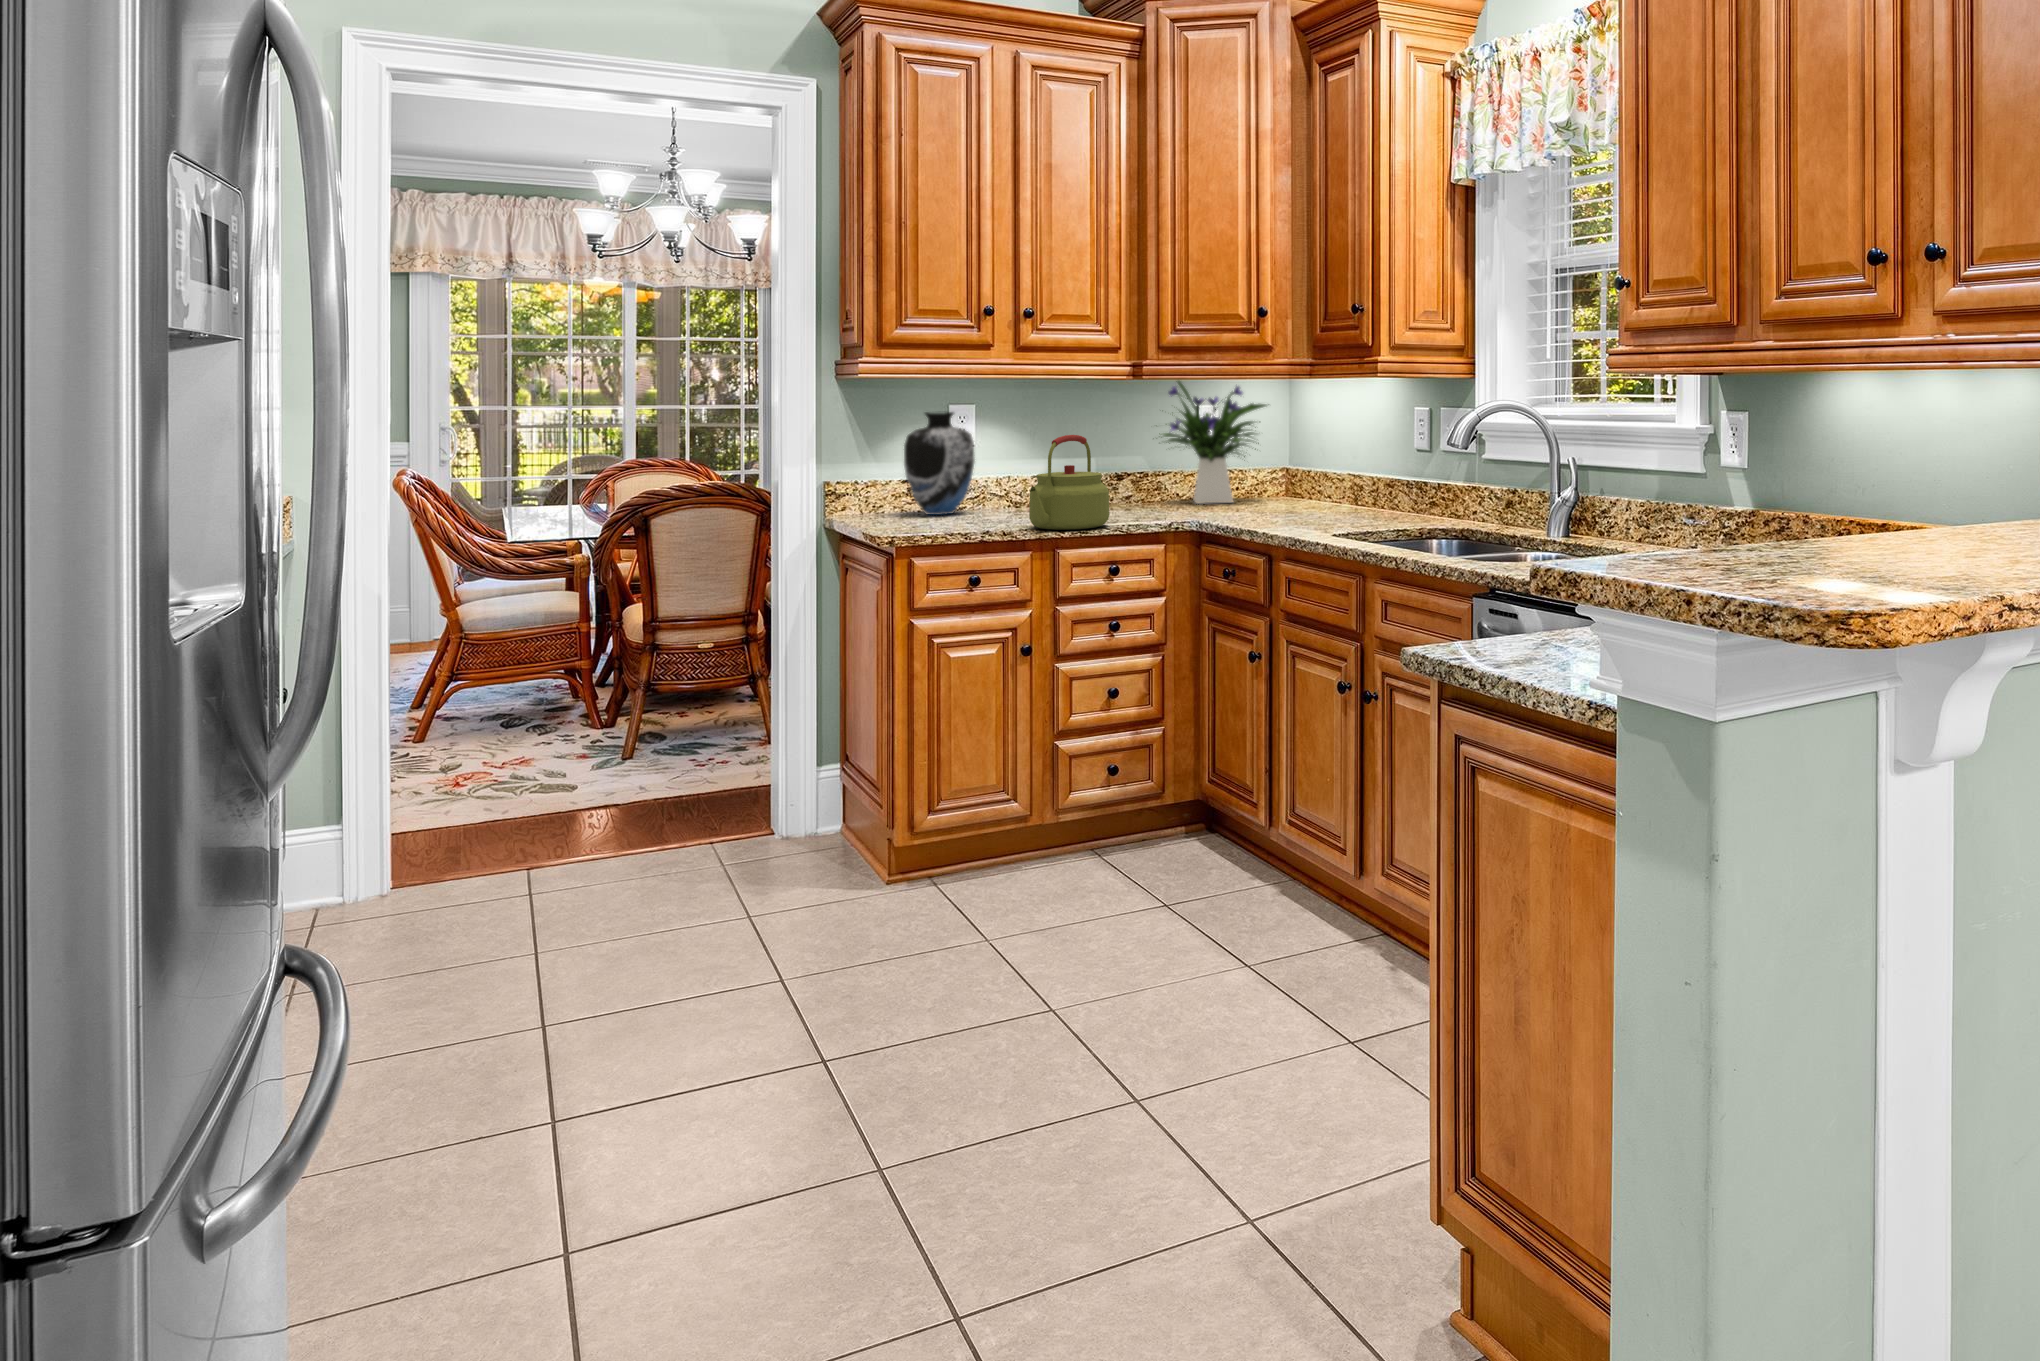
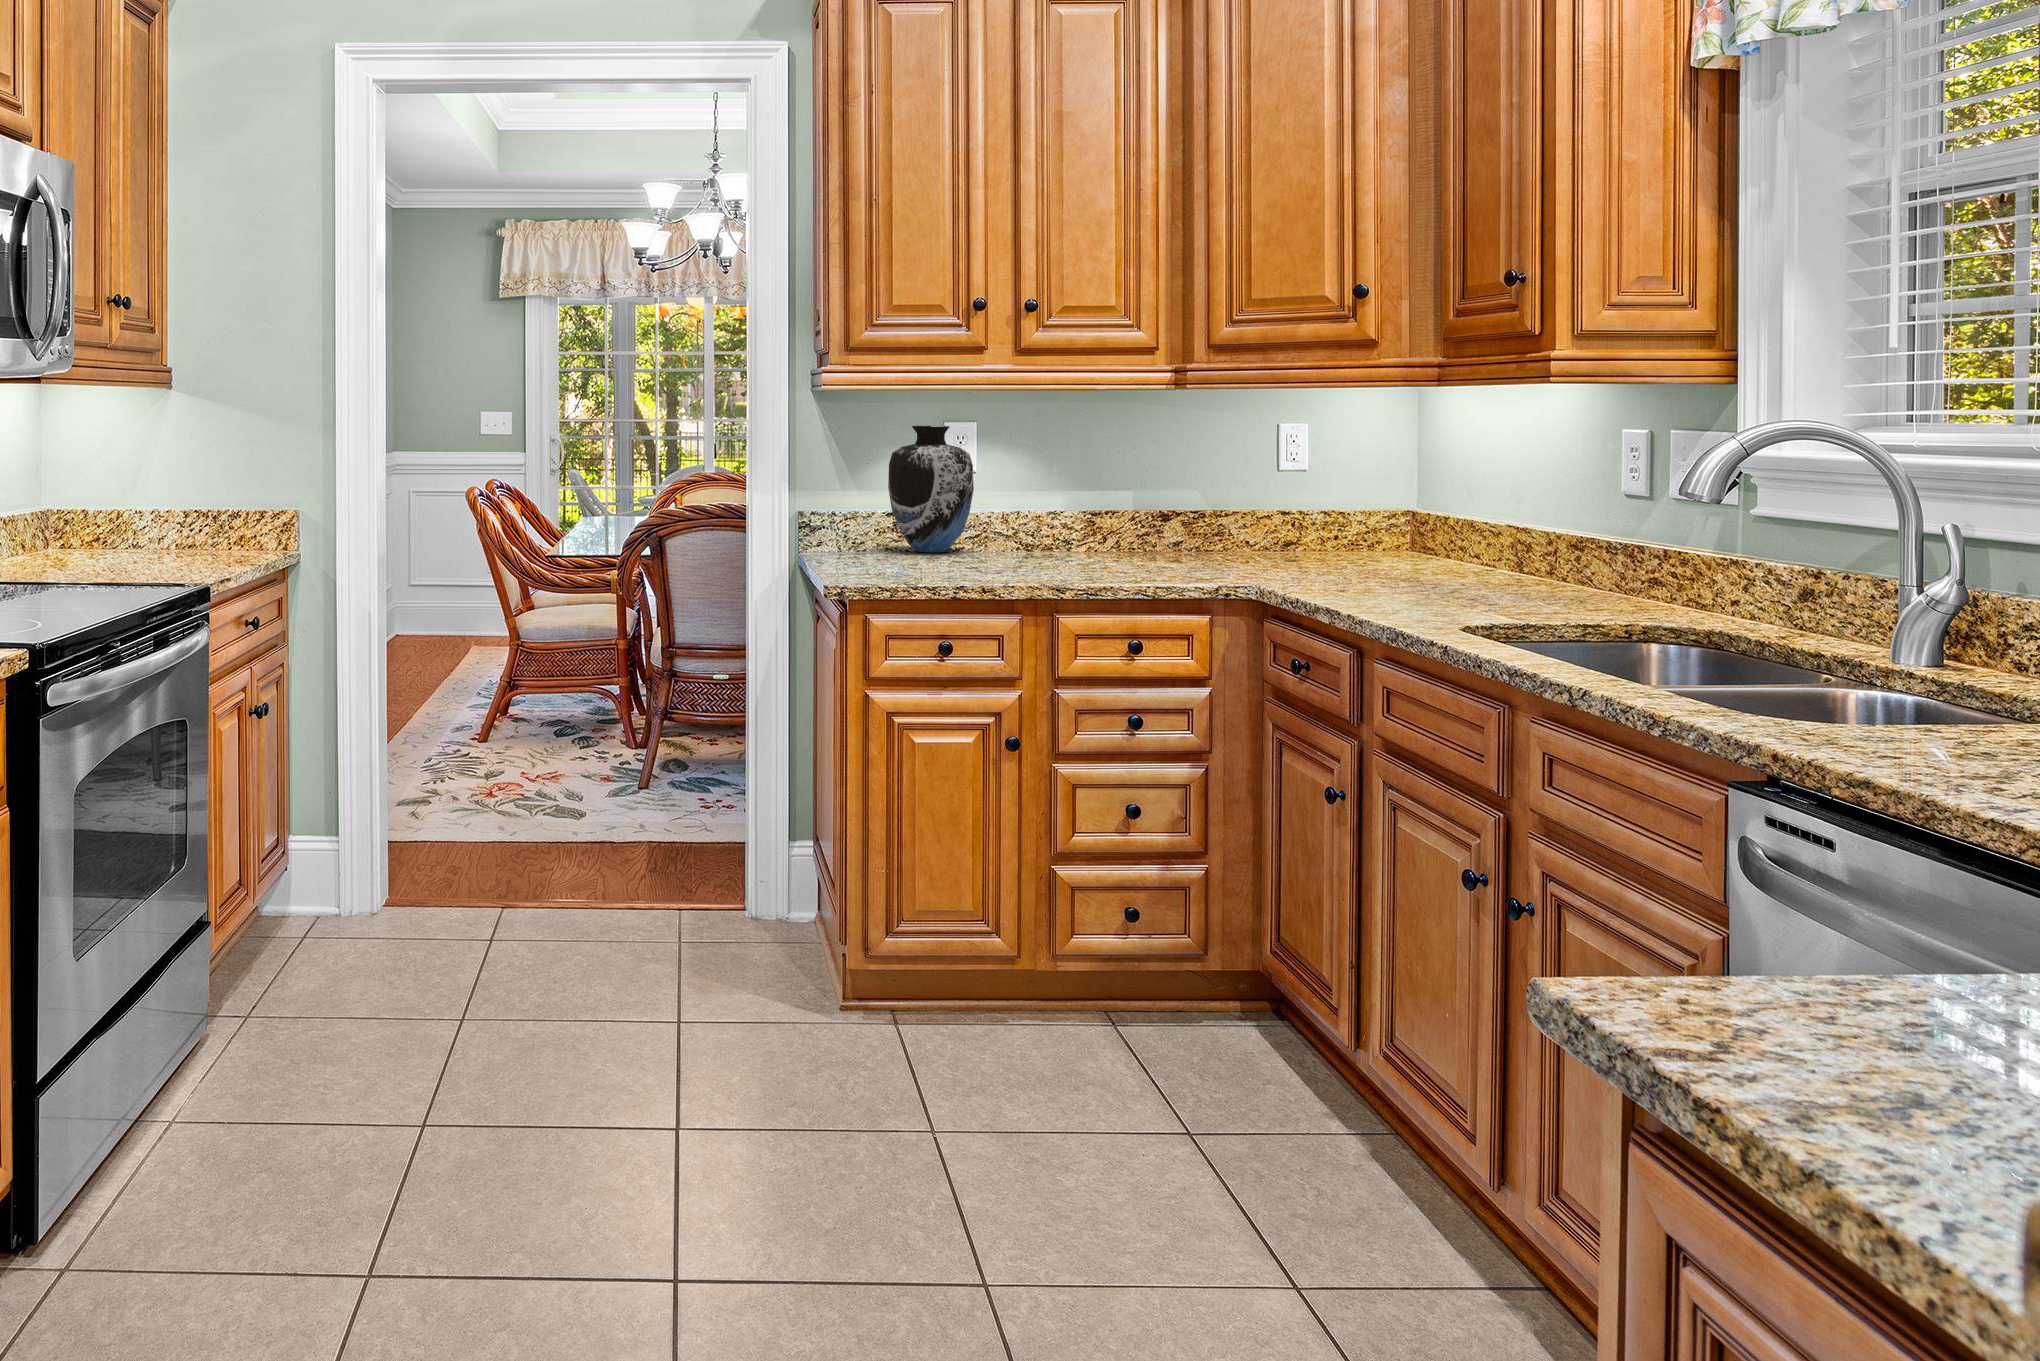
flower arrangement: present [1161,381,1266,504] -> none [1210,387,1387,563]
kettle: present [1029,435,1109,530] -> none [1016,458,1131,584]

